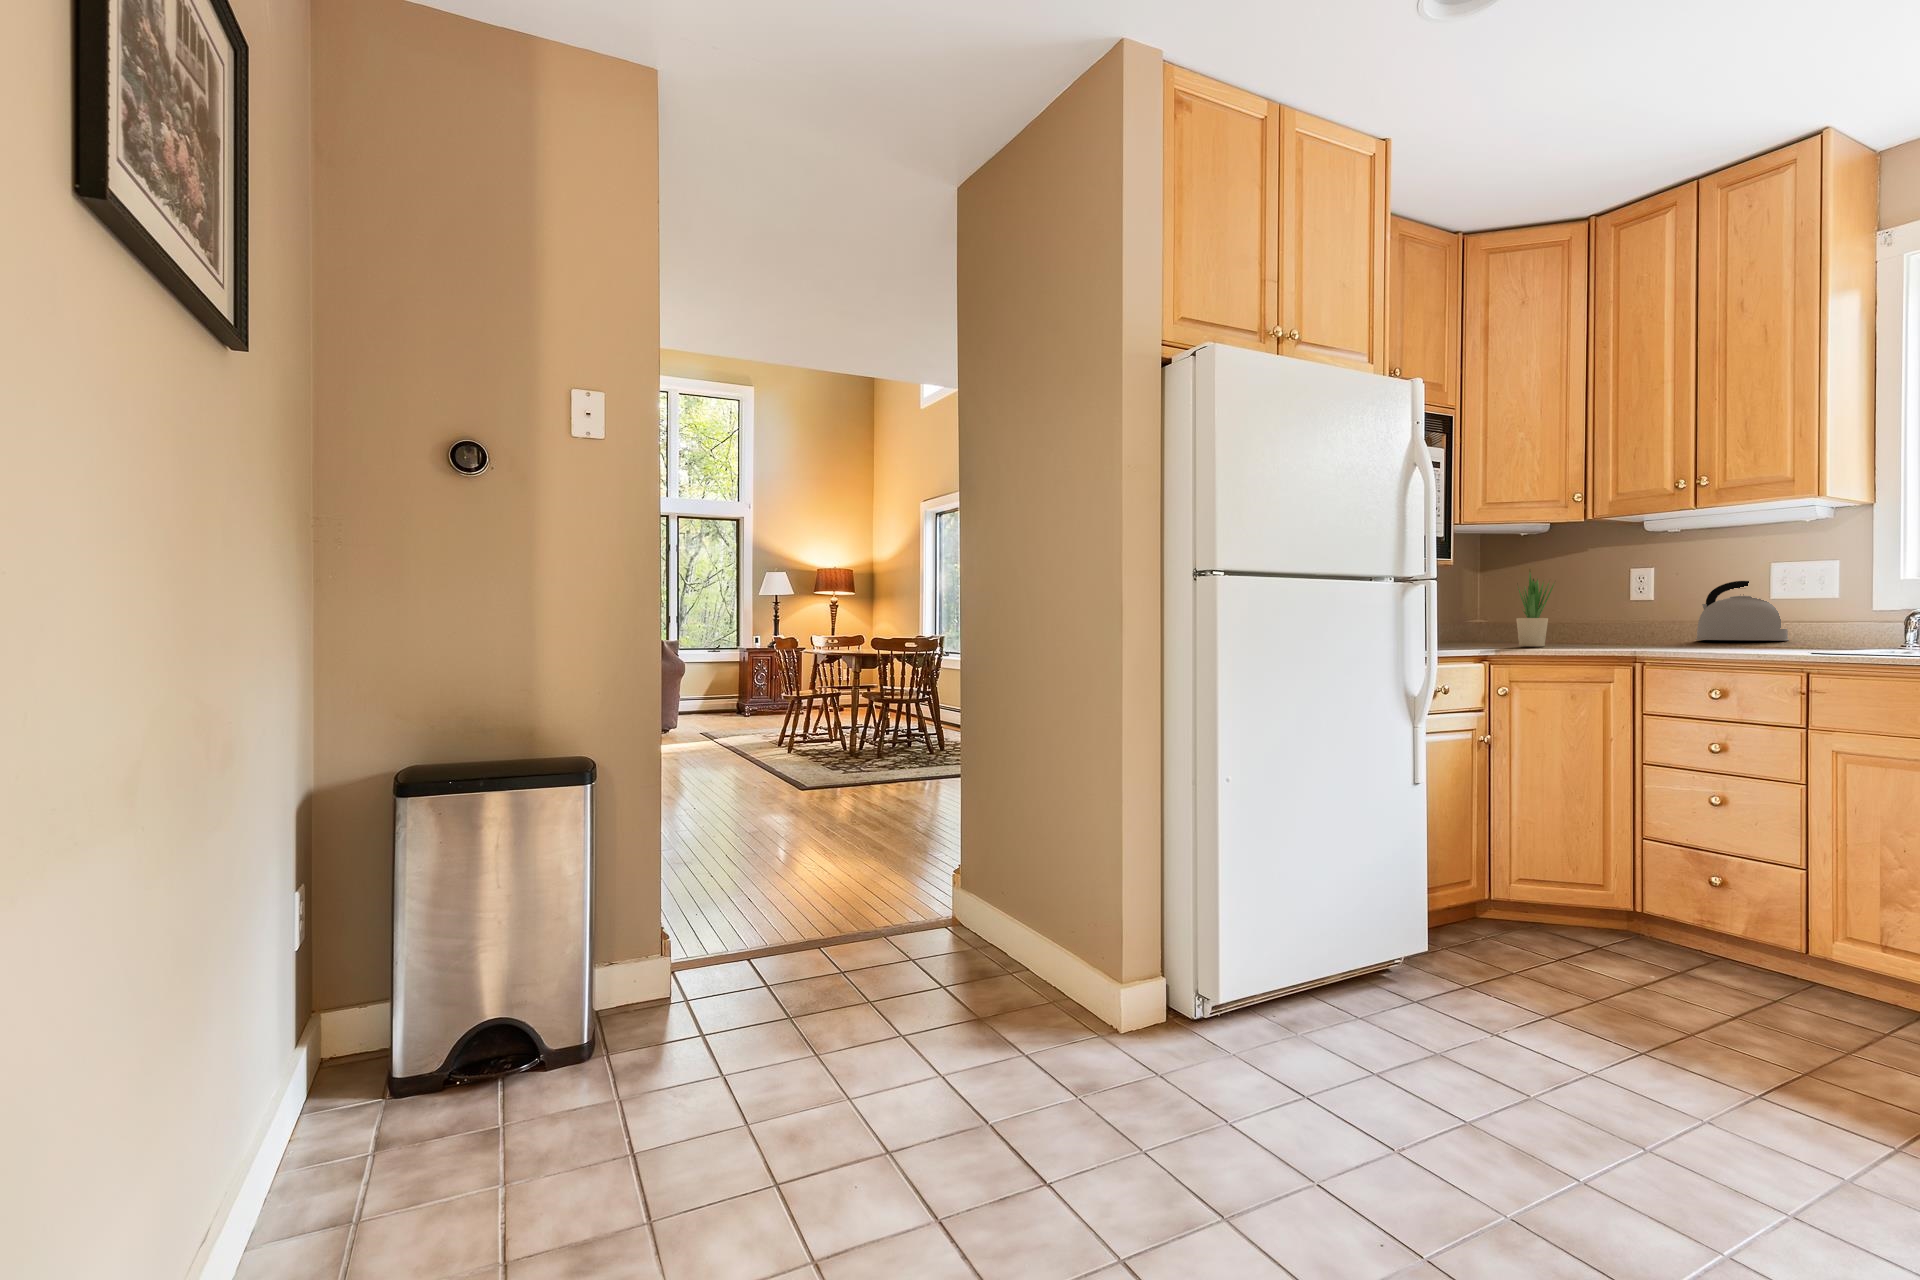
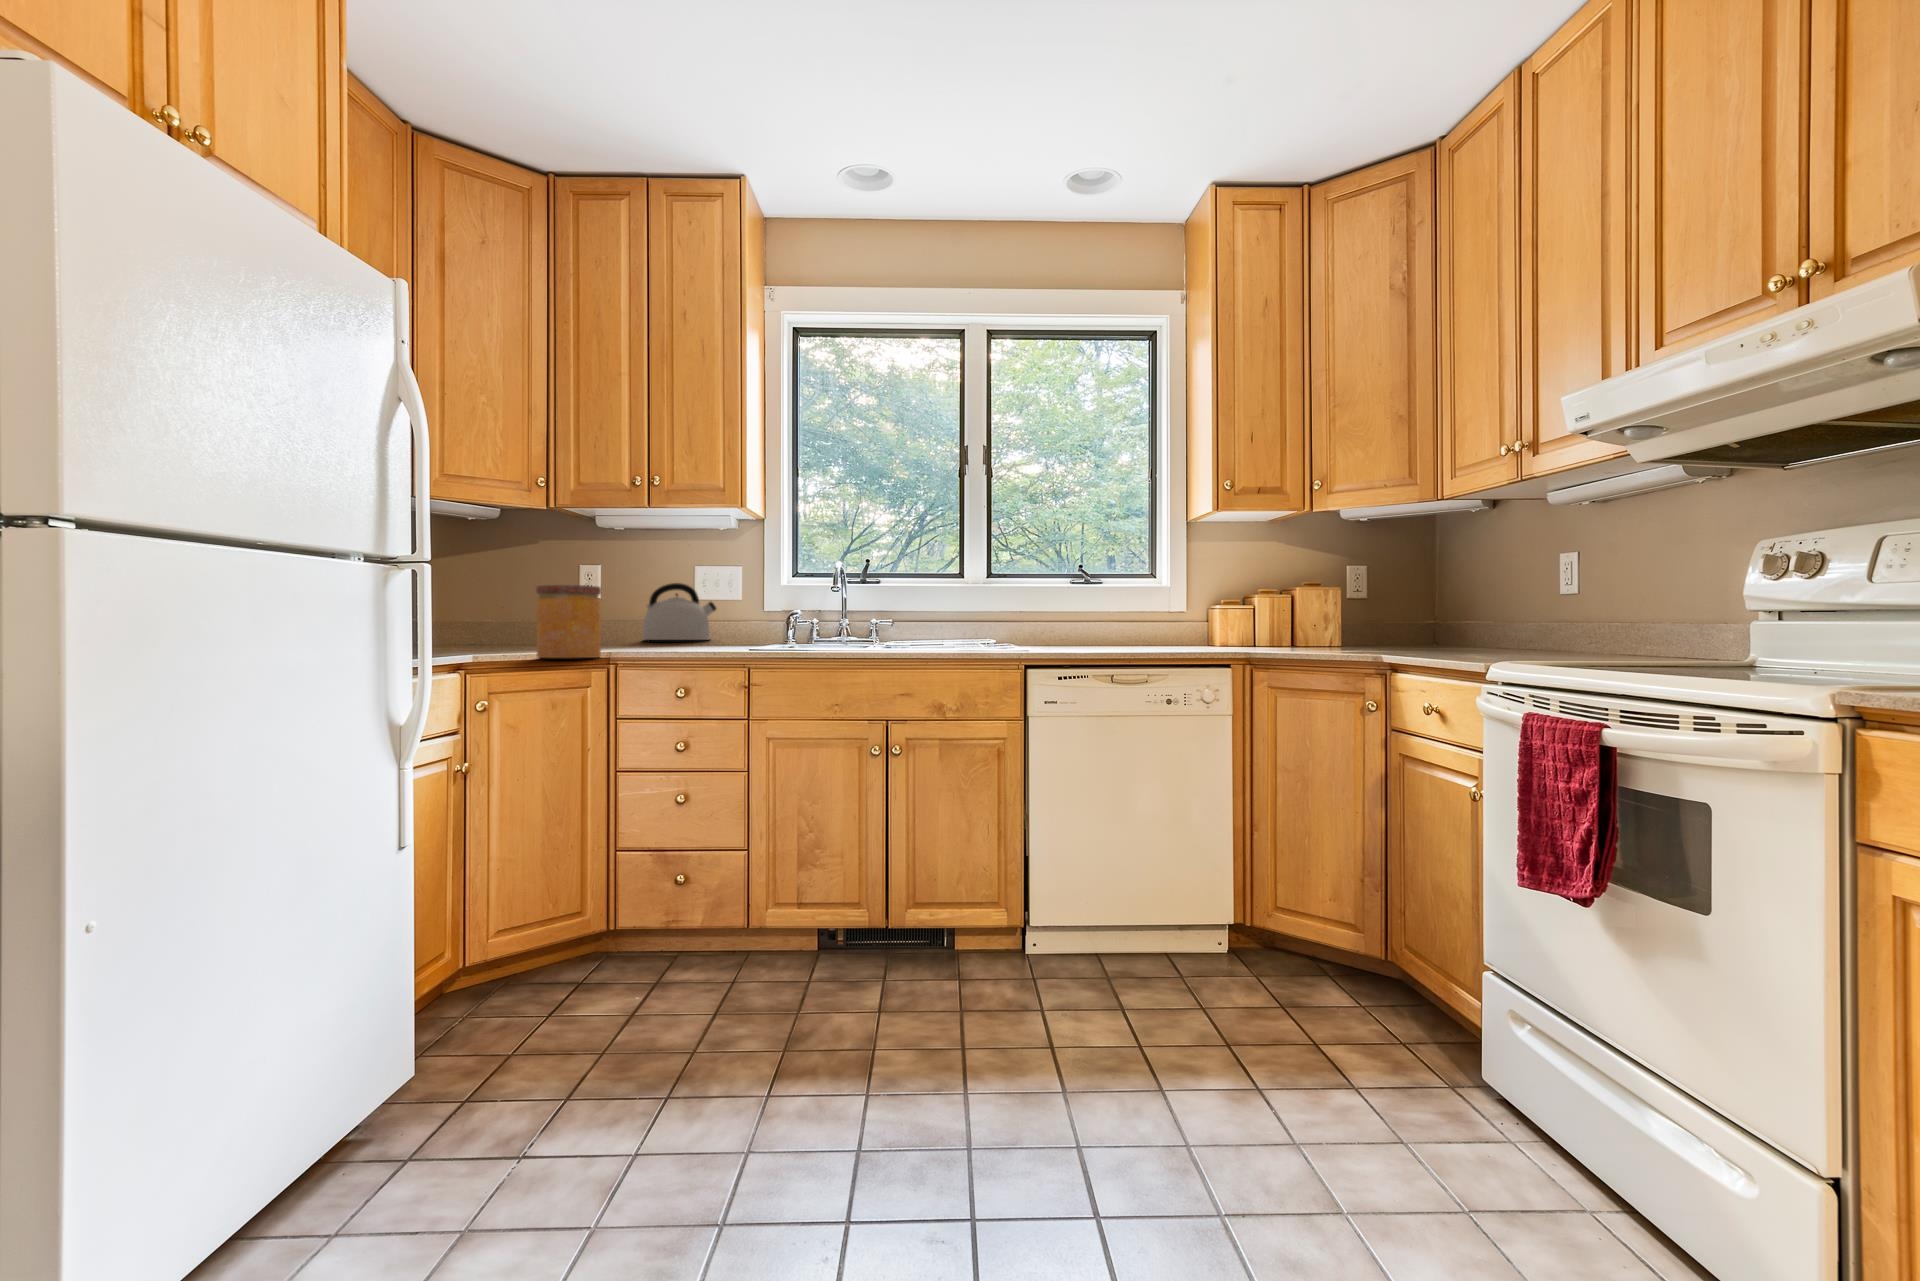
potted plant: present [1516,570,1554,646] -> none [475,557,518,649]
jar: none [1562,589,1628,655] -> present [536,585,601,658]

